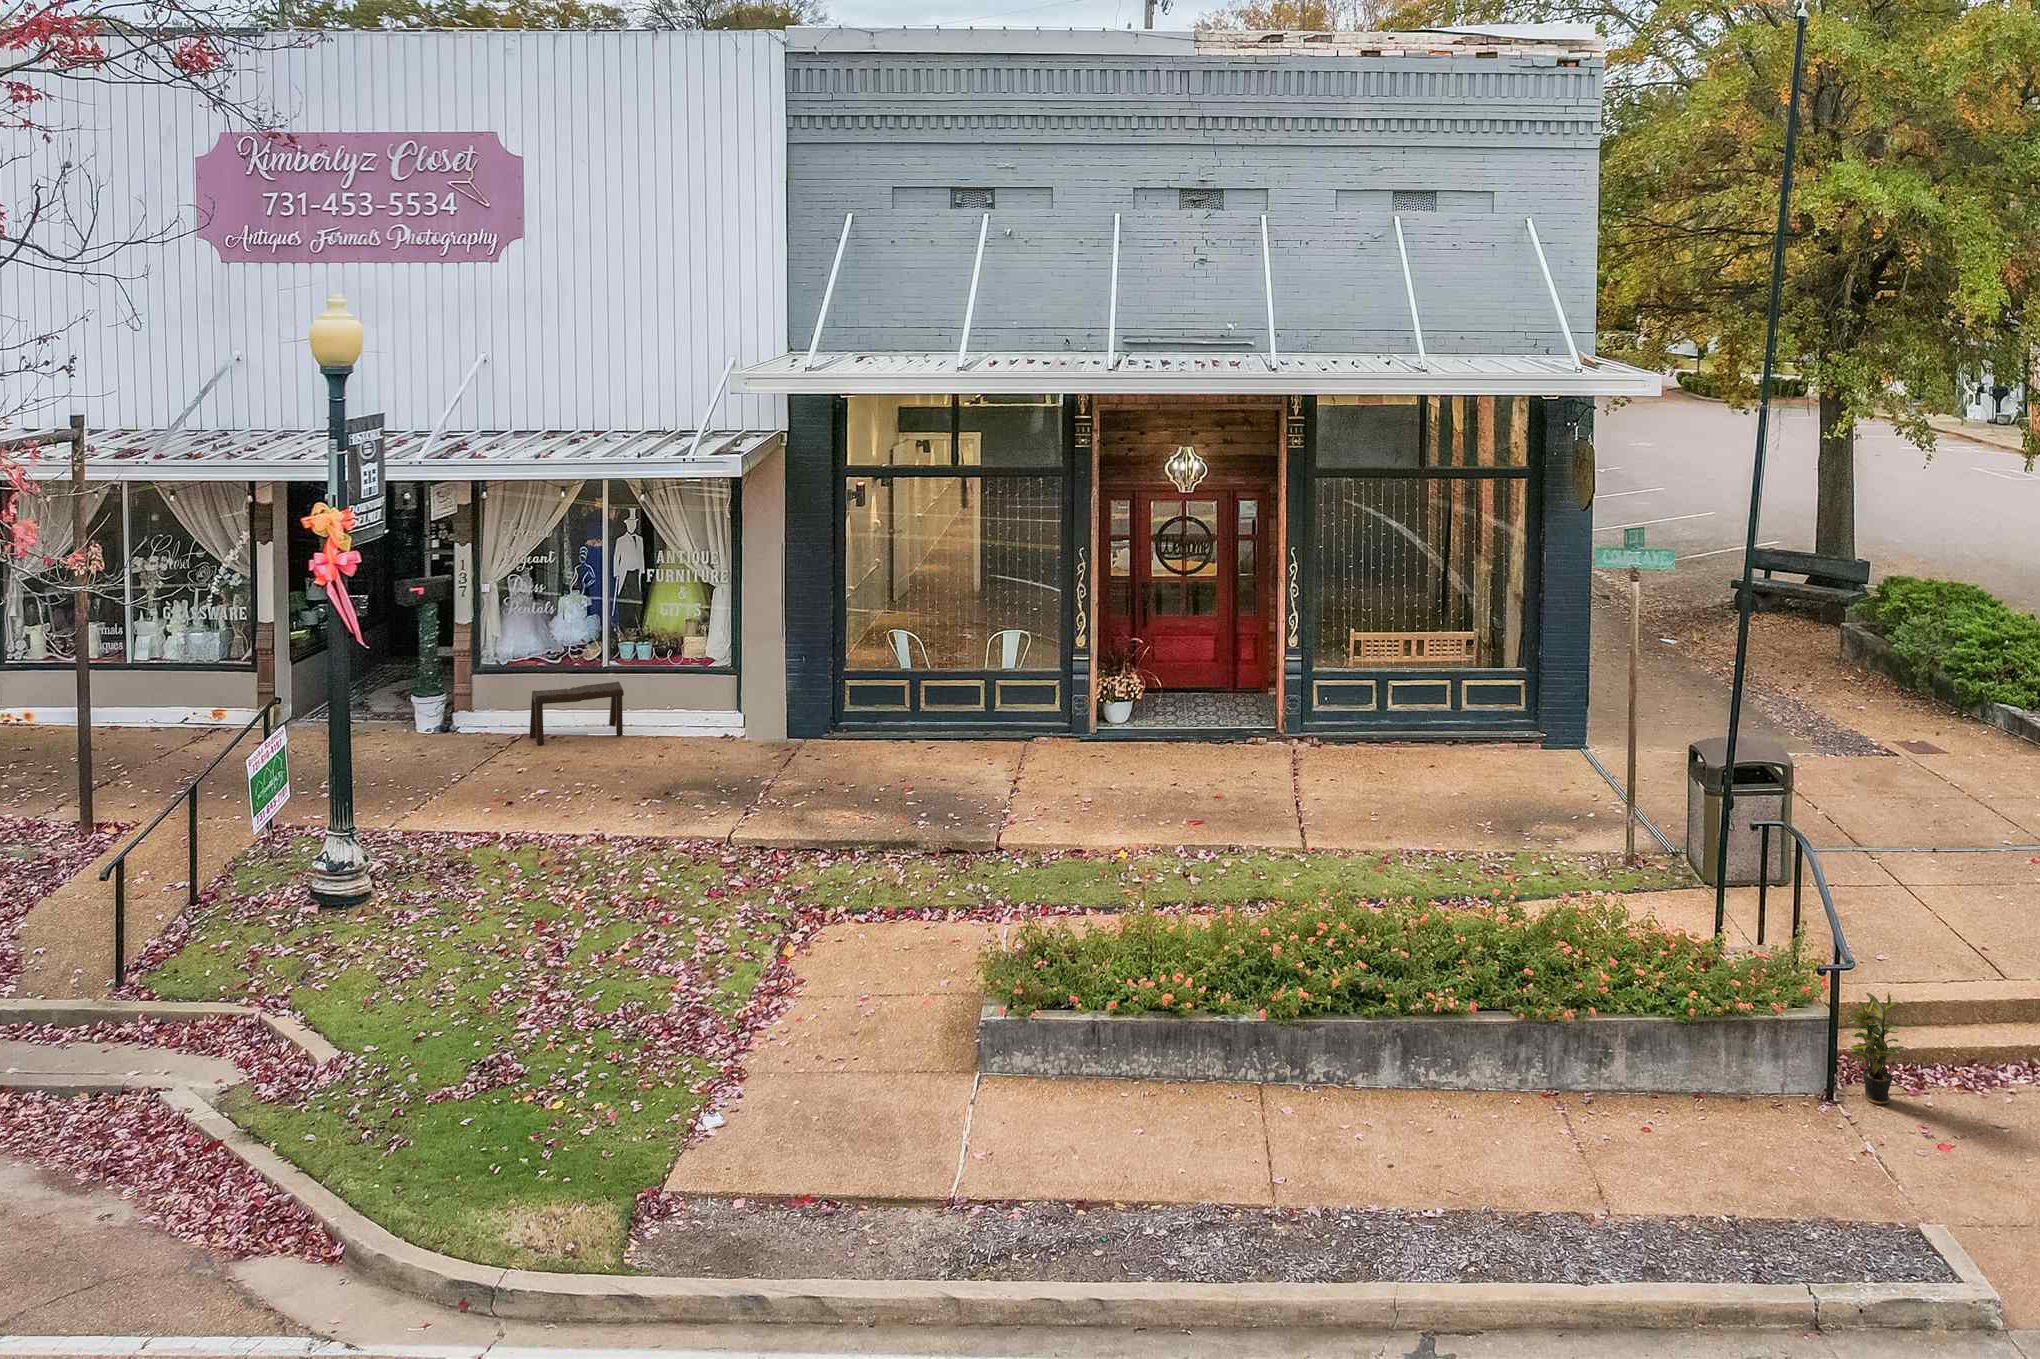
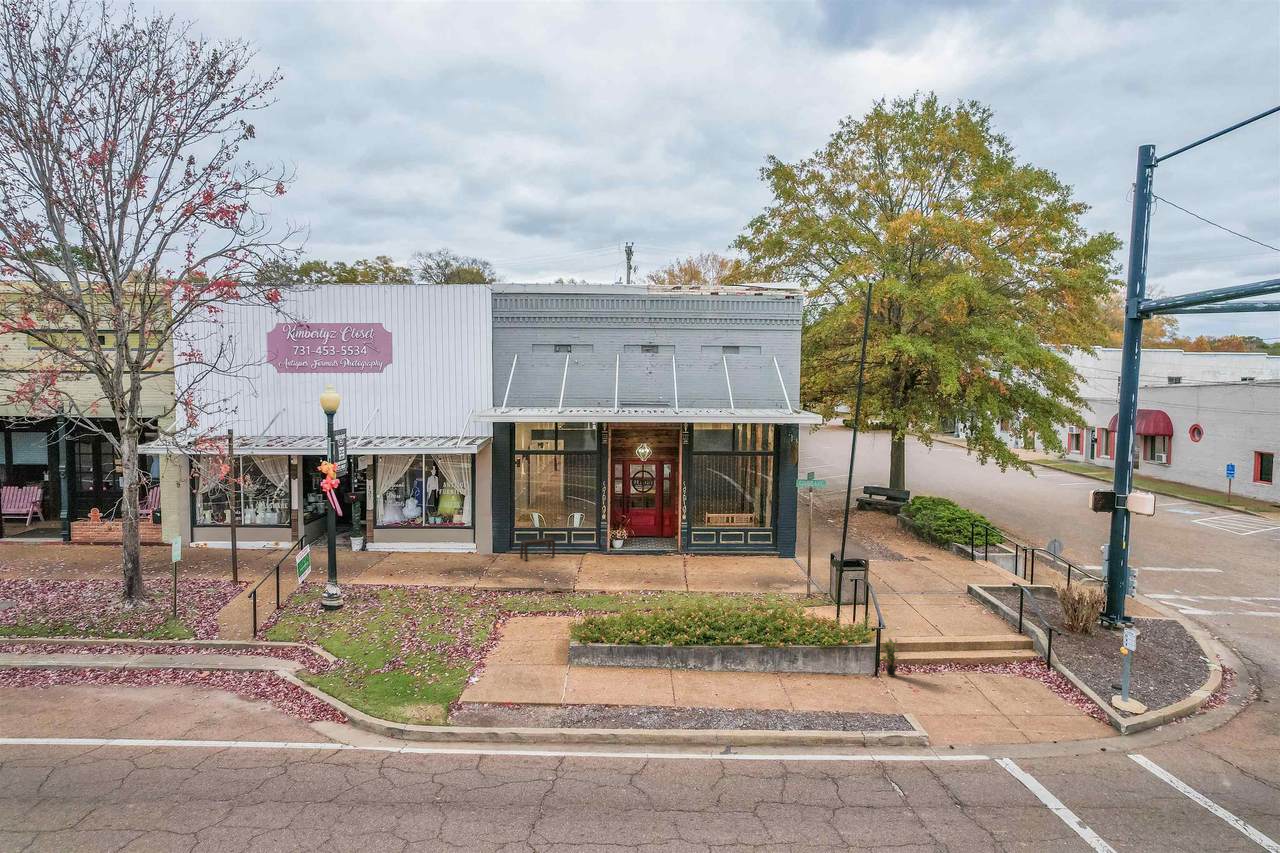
bench: present [530,681,624,745] -> present [520,537,555,561]

